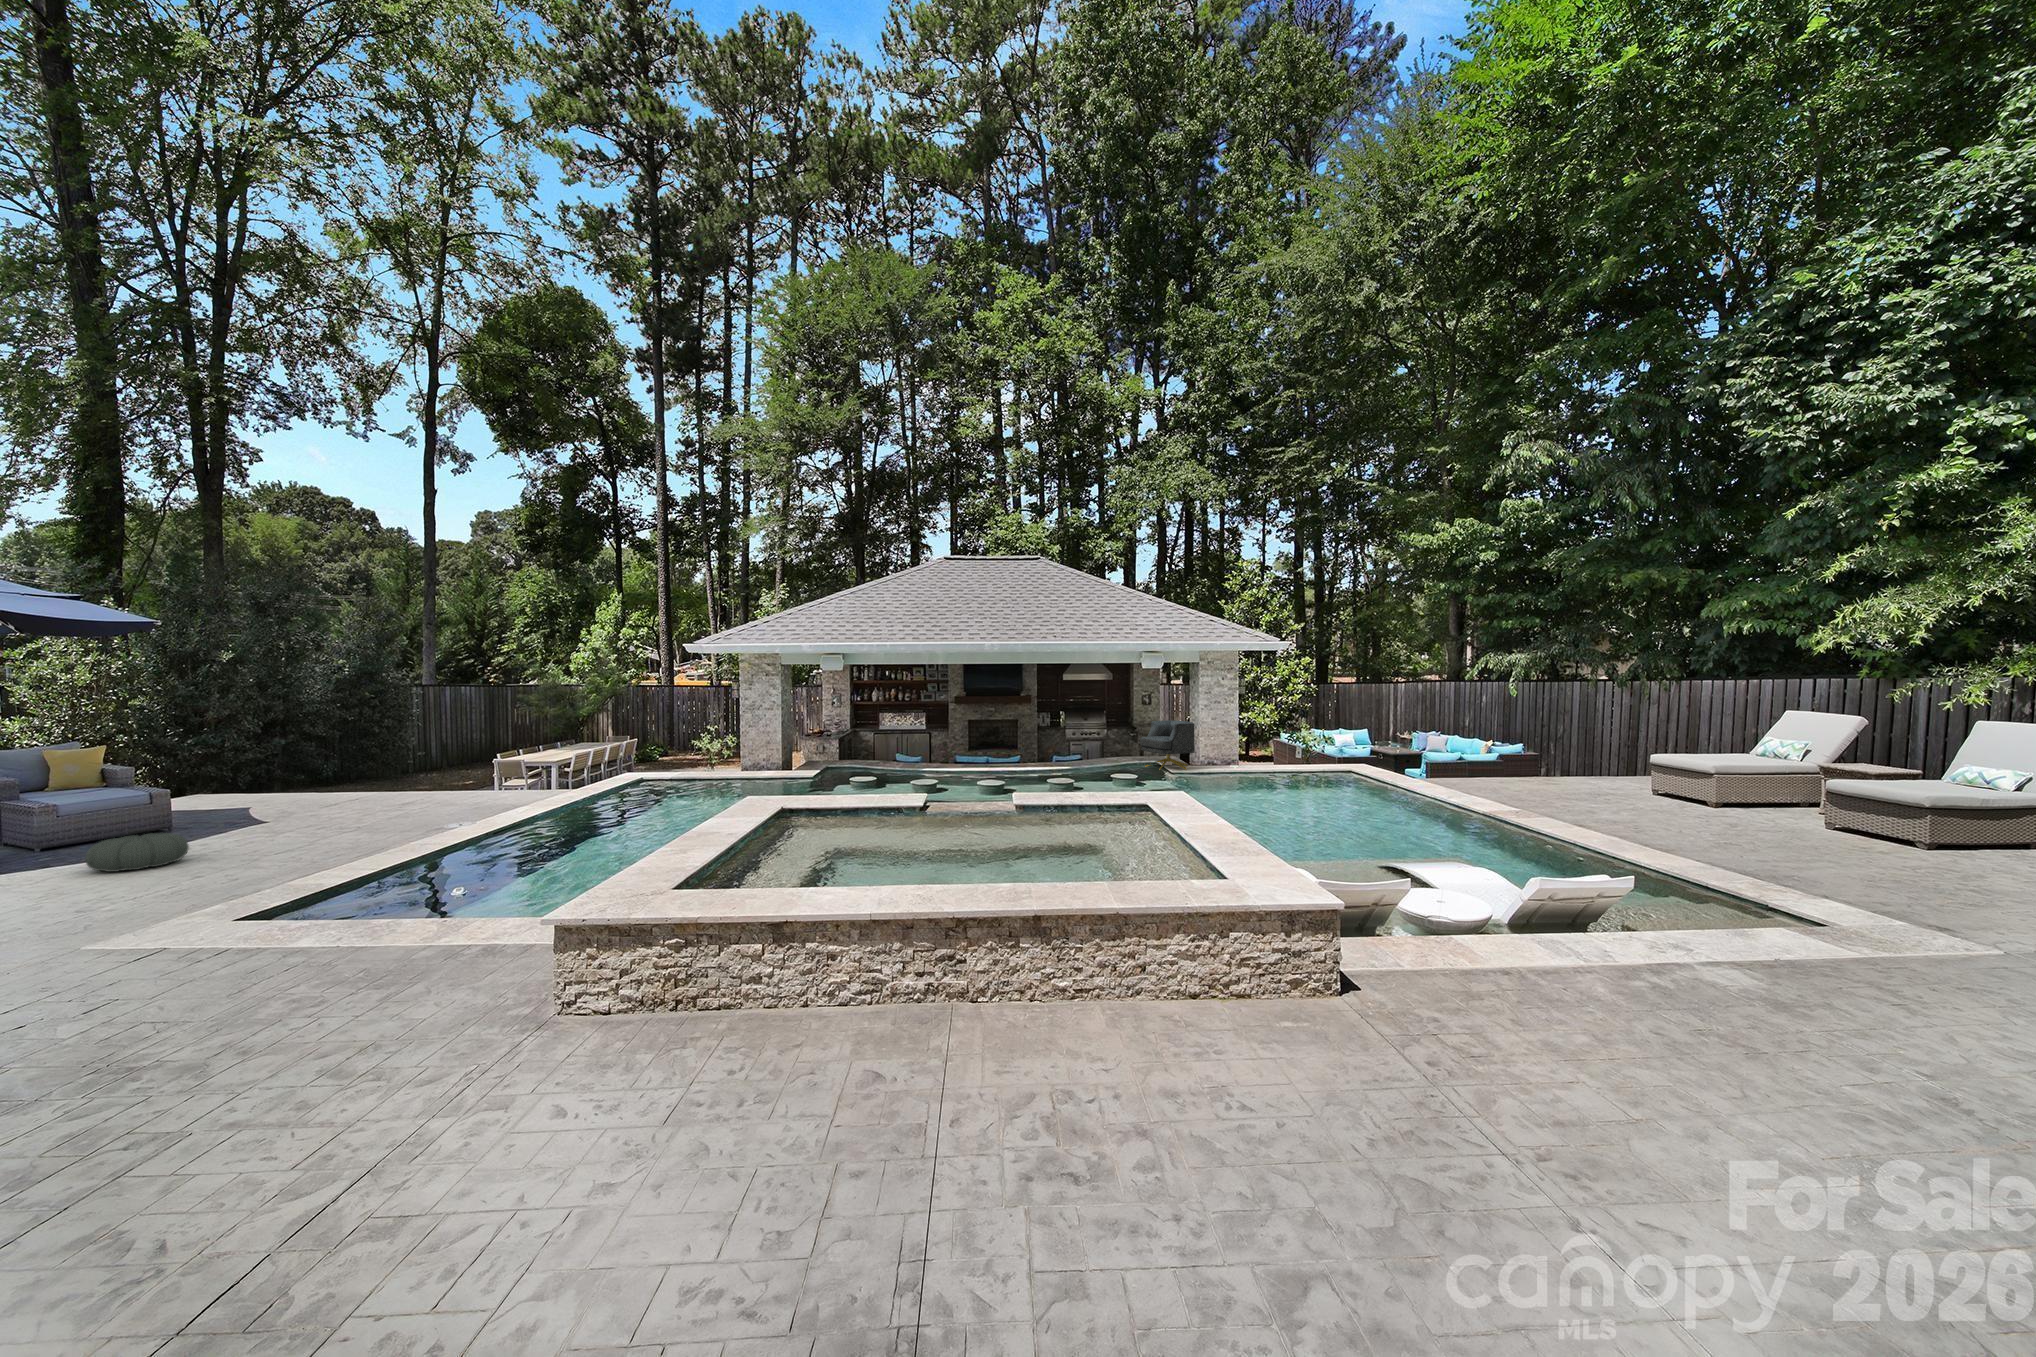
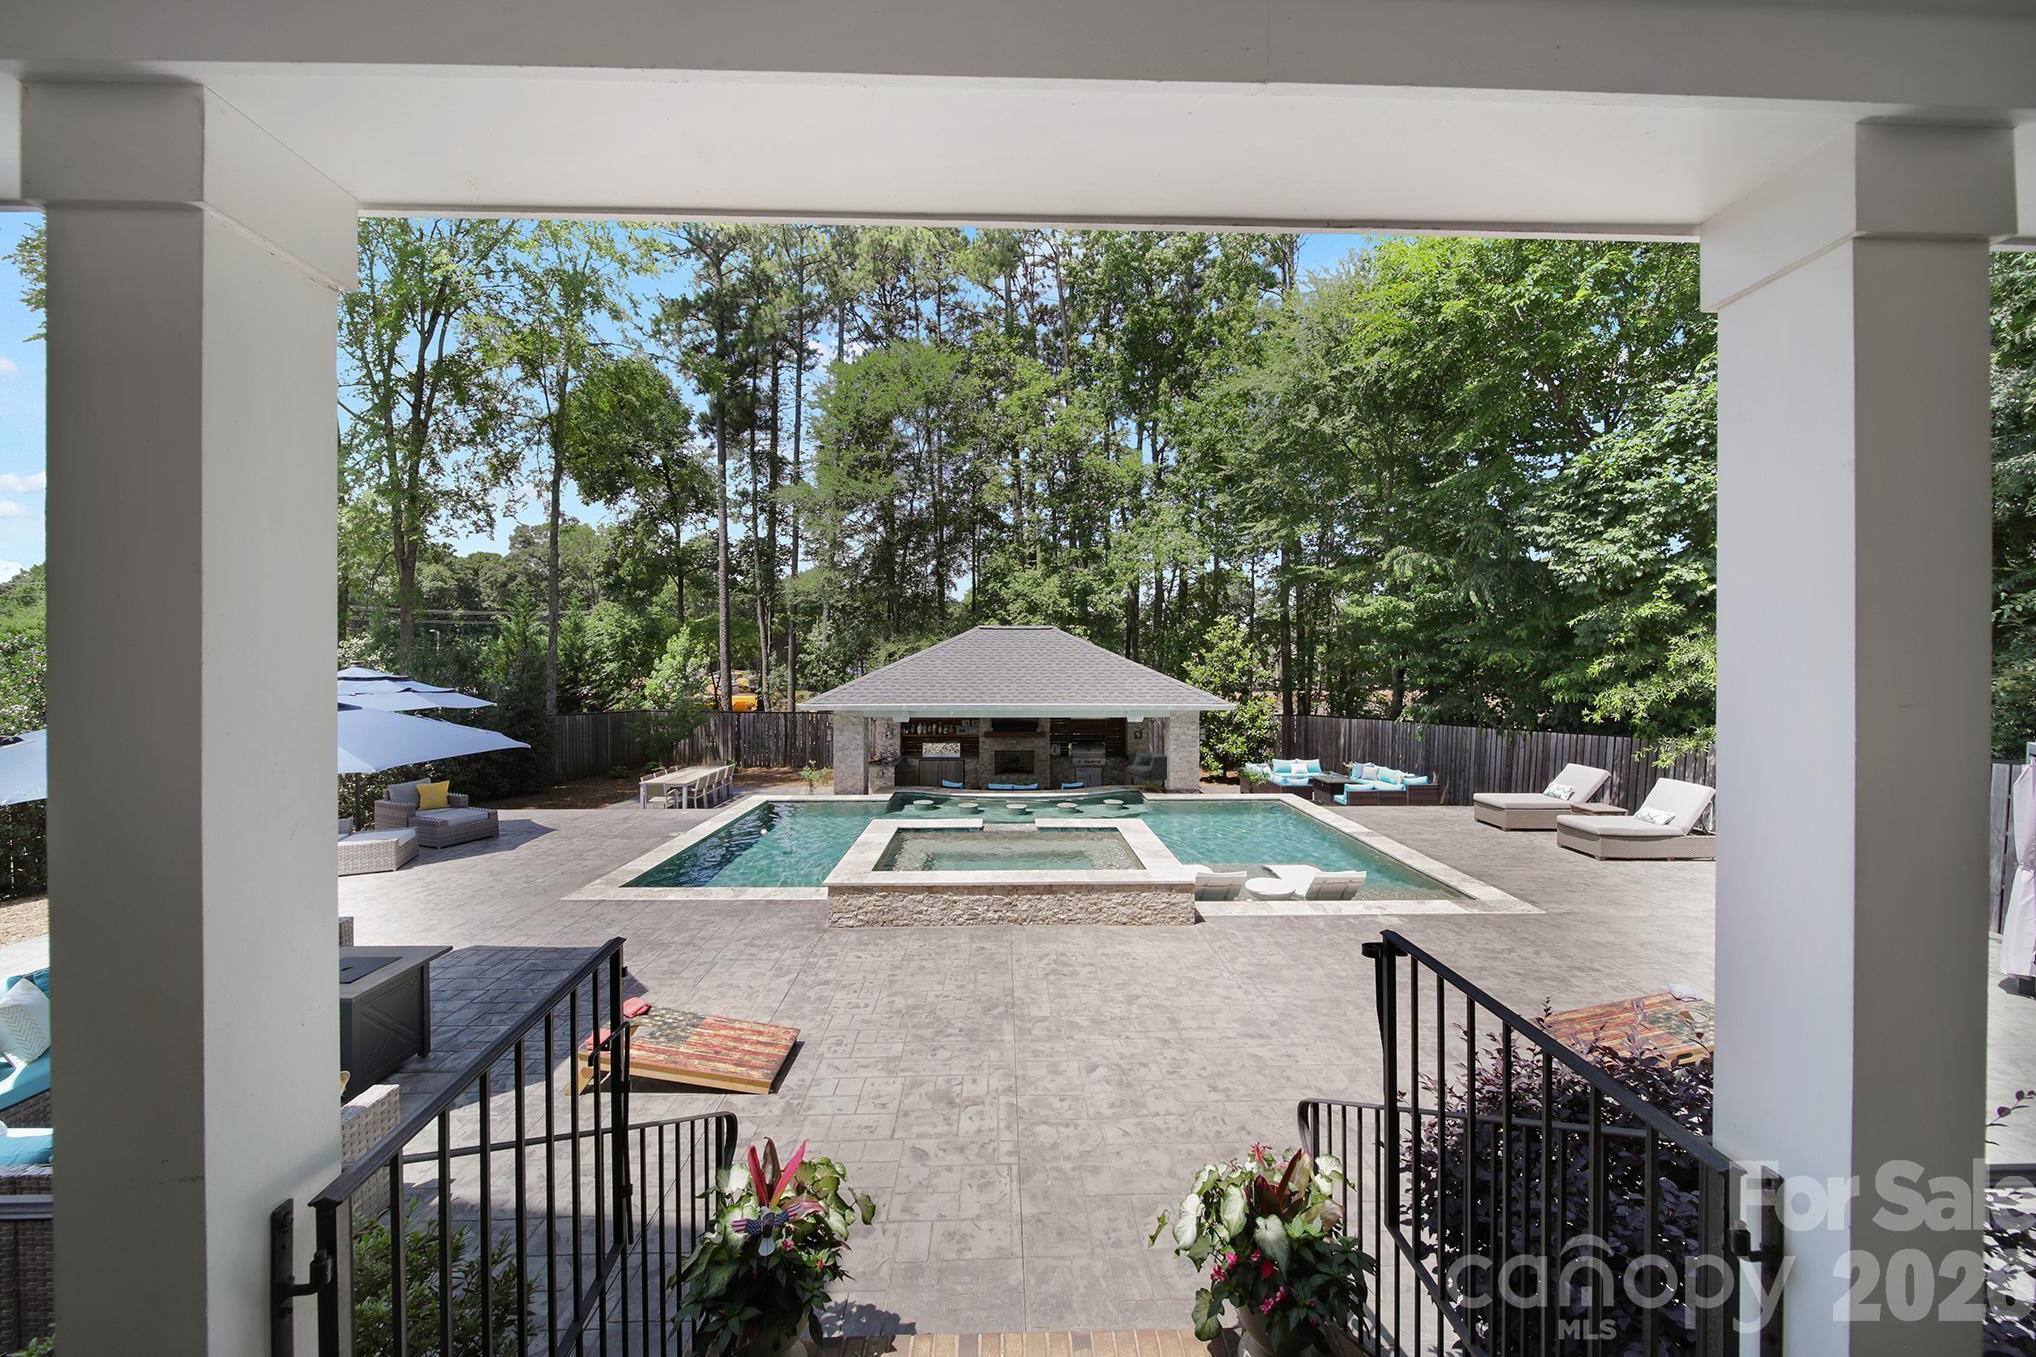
pouf: present [85,833,189,872] -> none [476,837,524,860]

